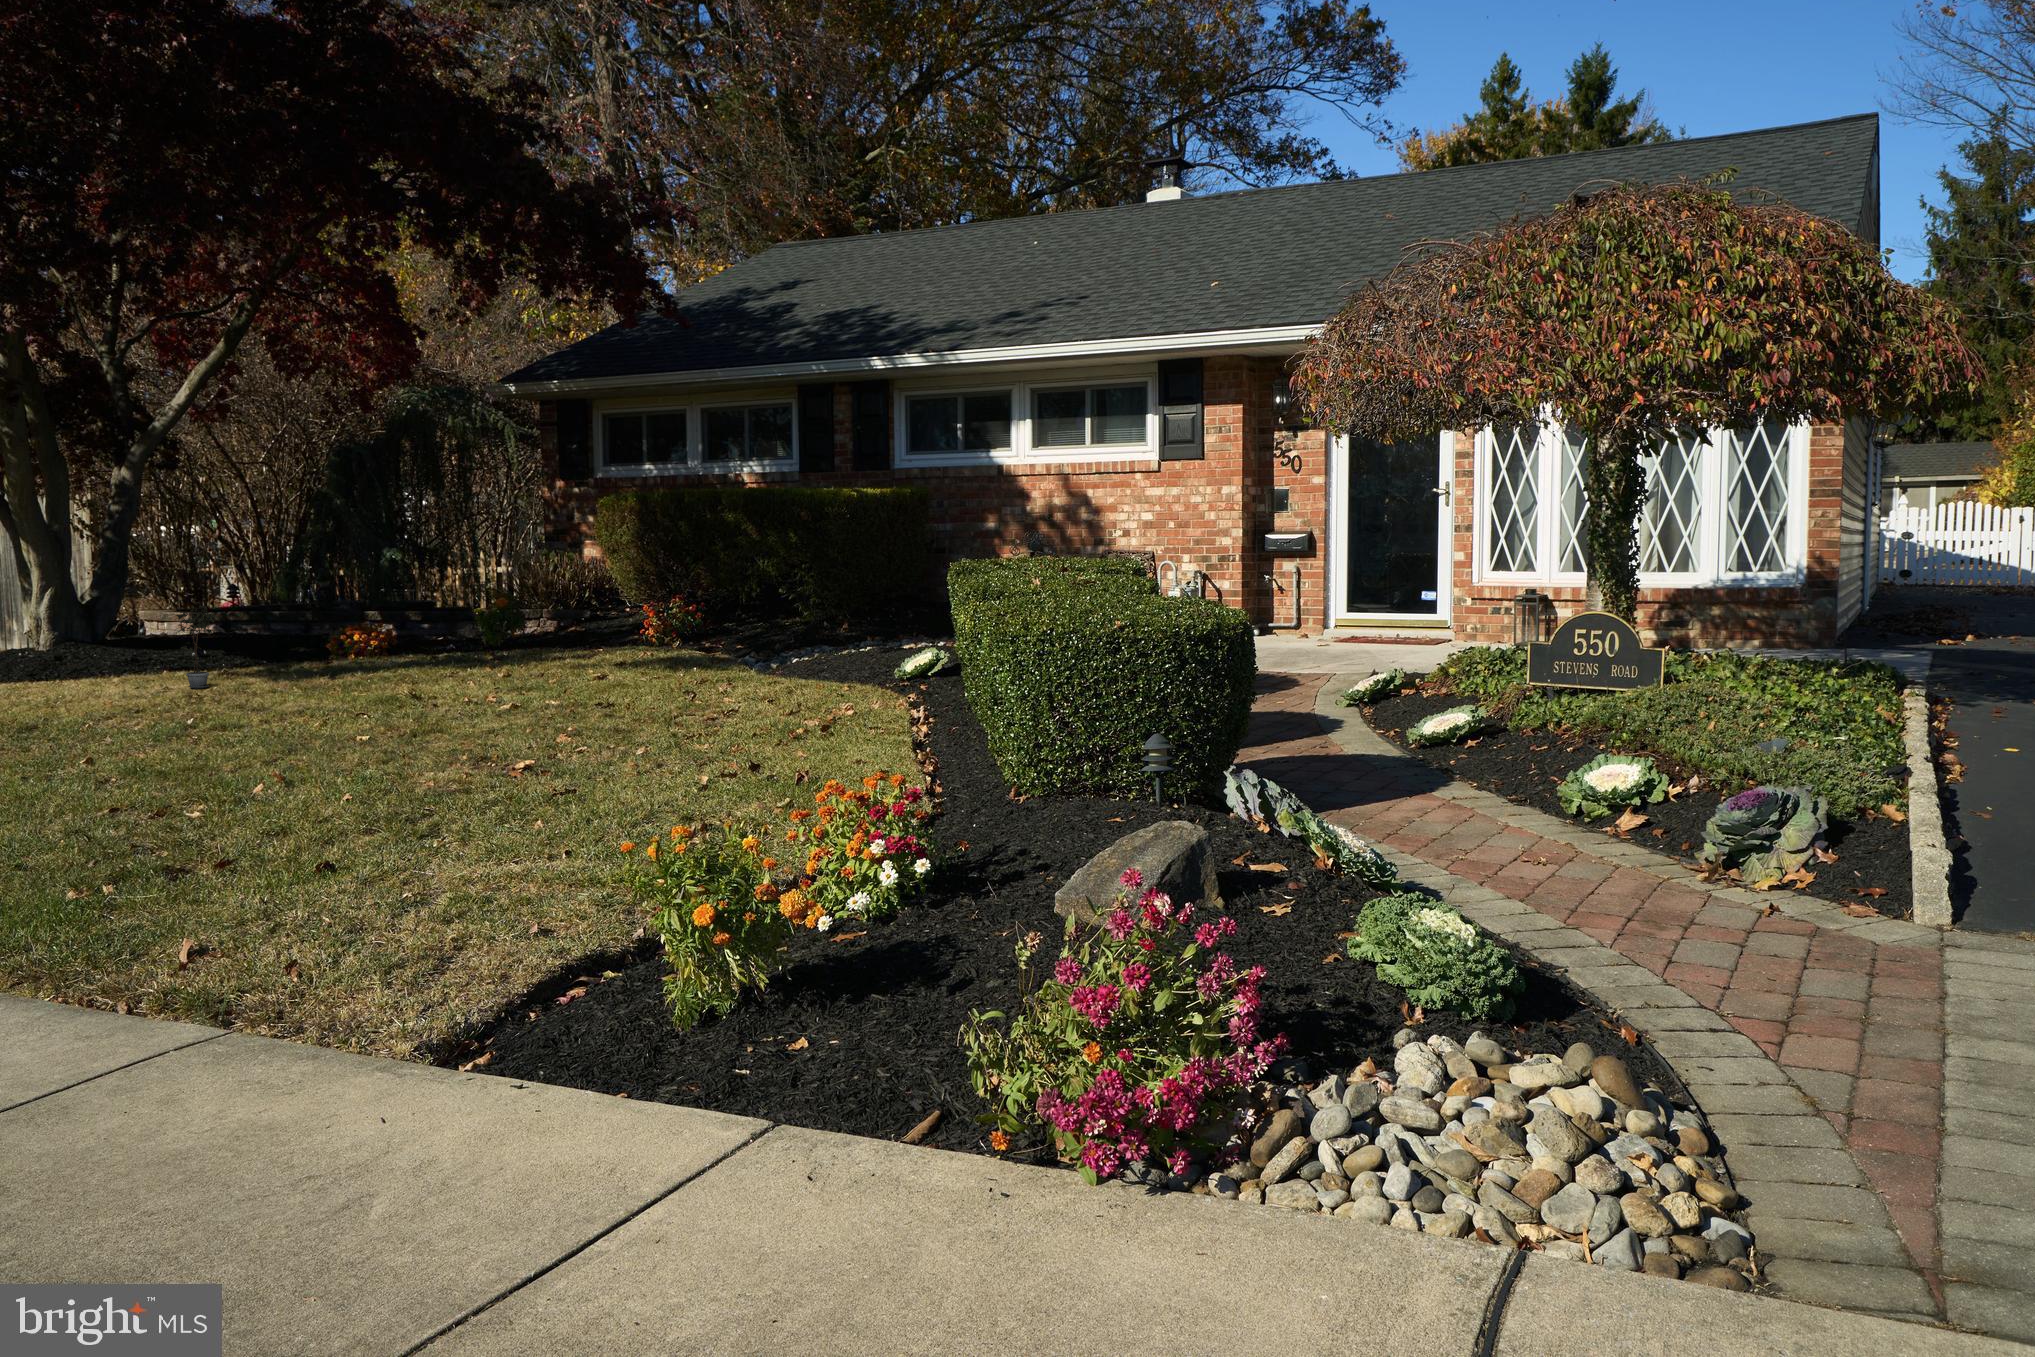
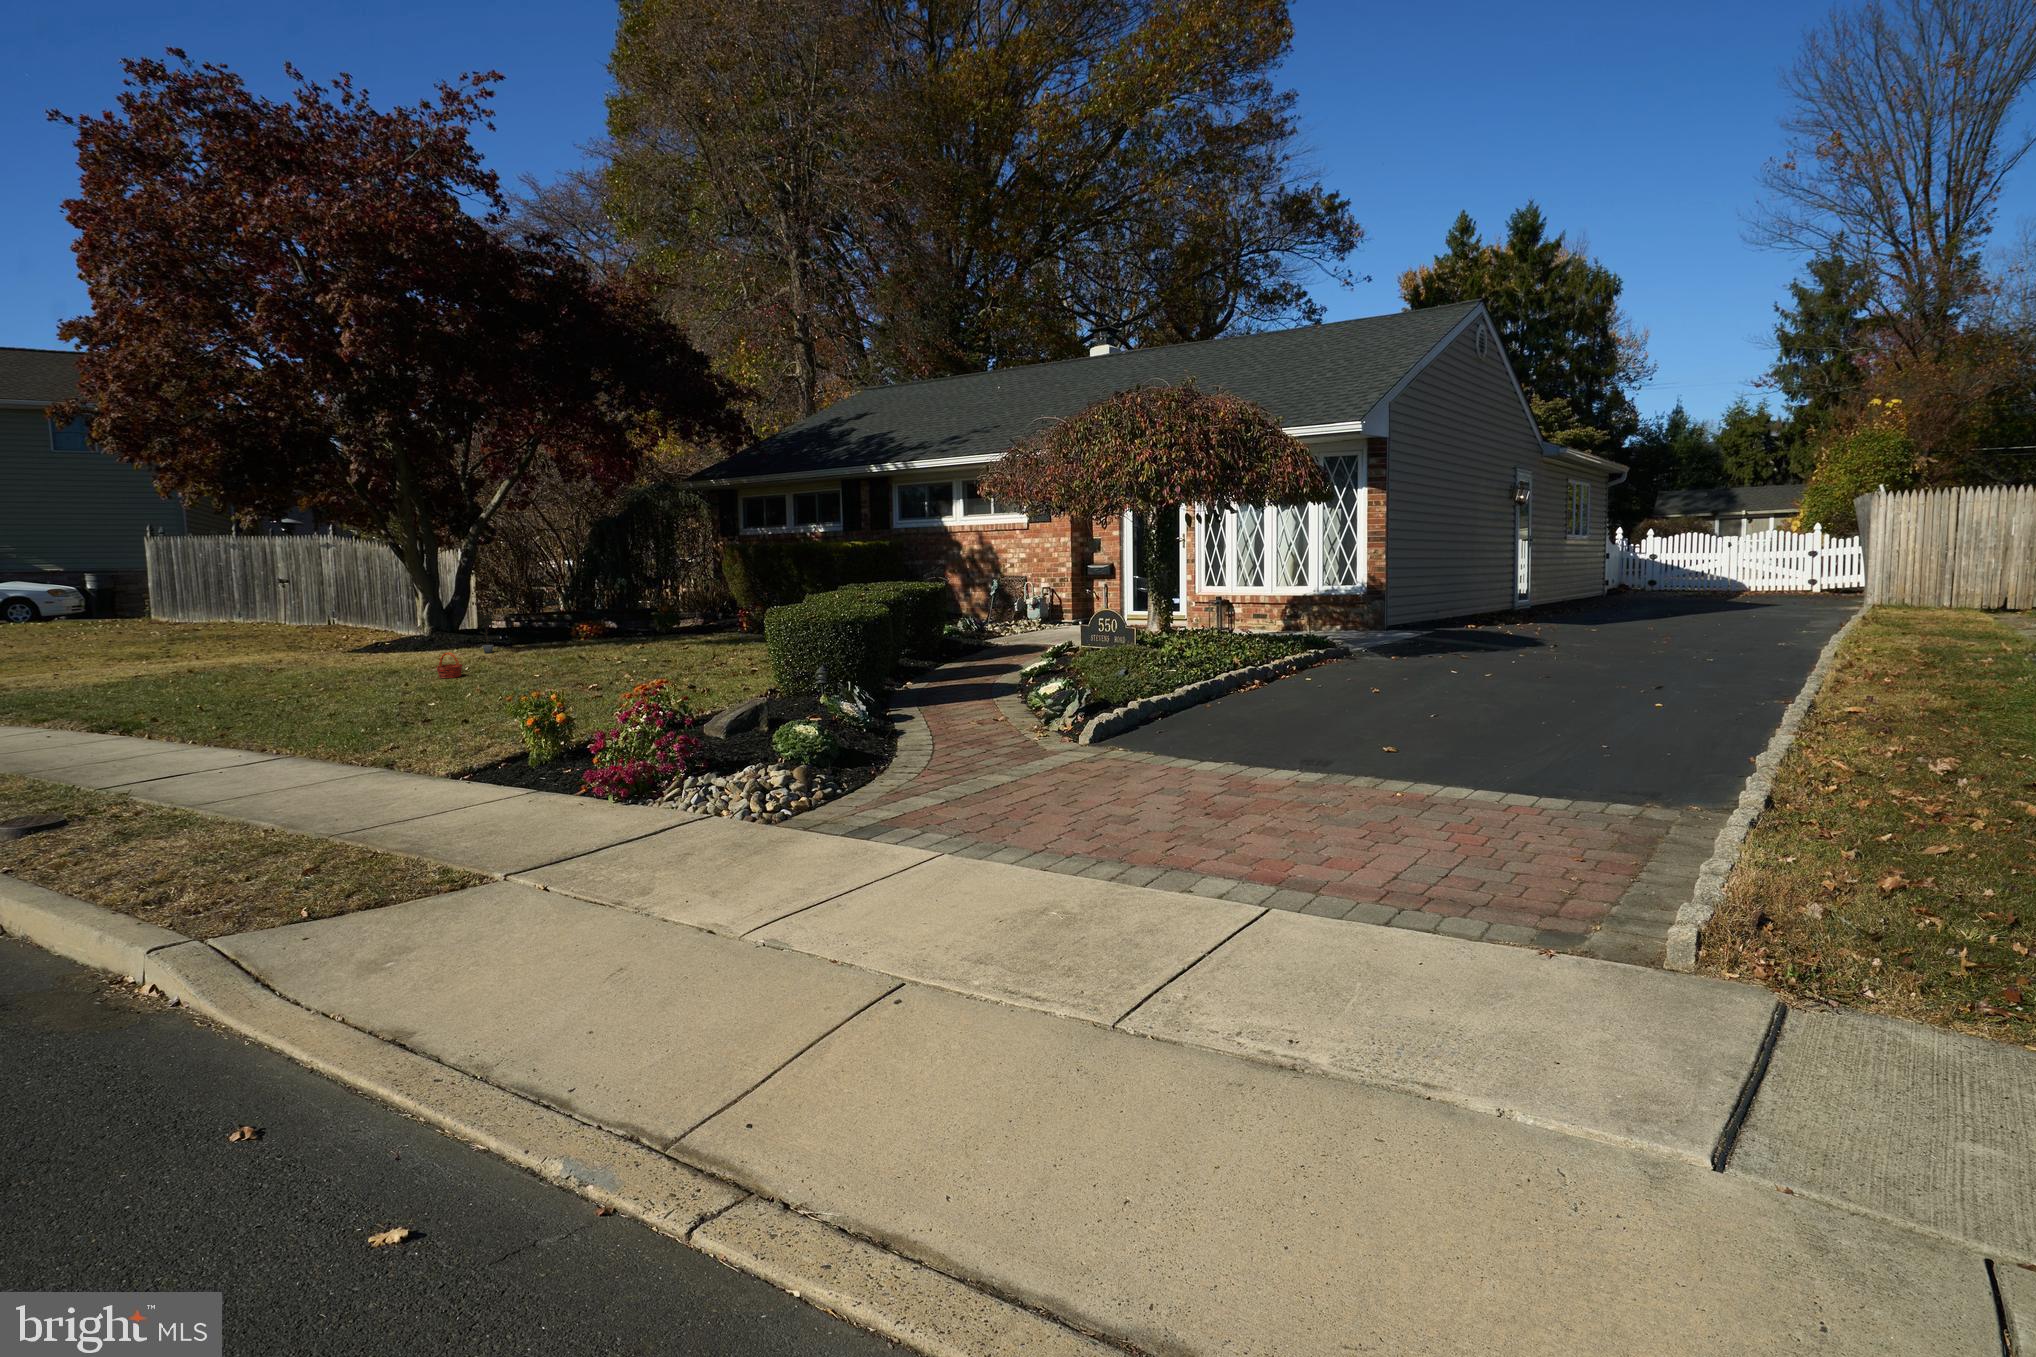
basket: none [116,695,174,751] -> present [436,652,462,678]

